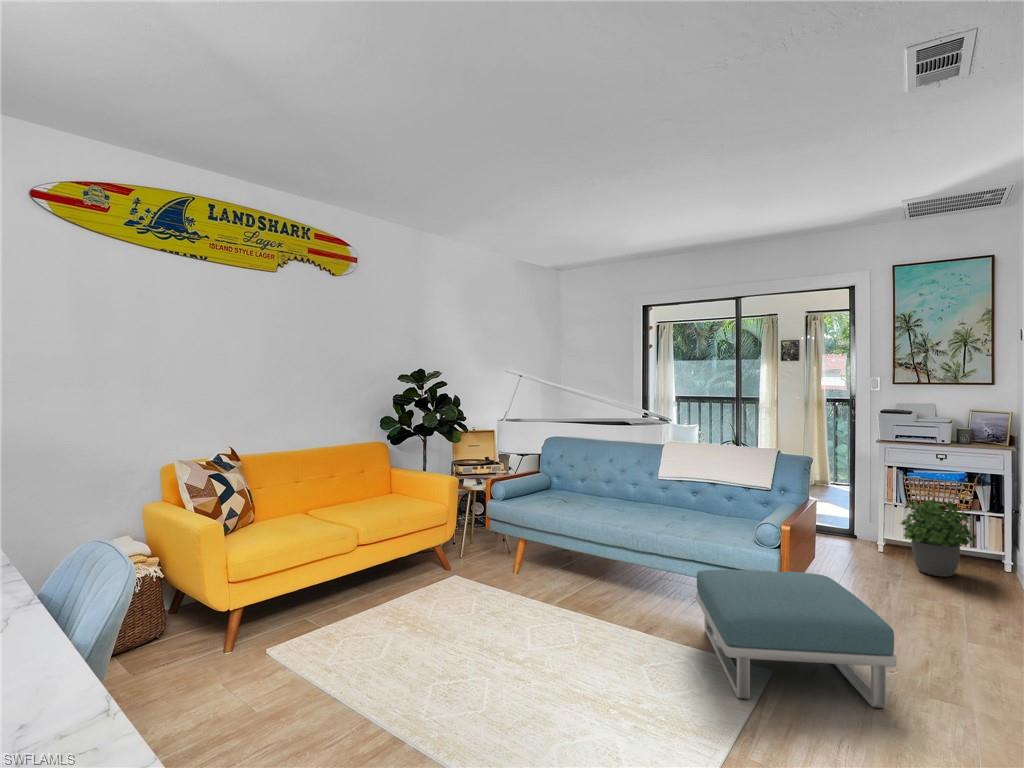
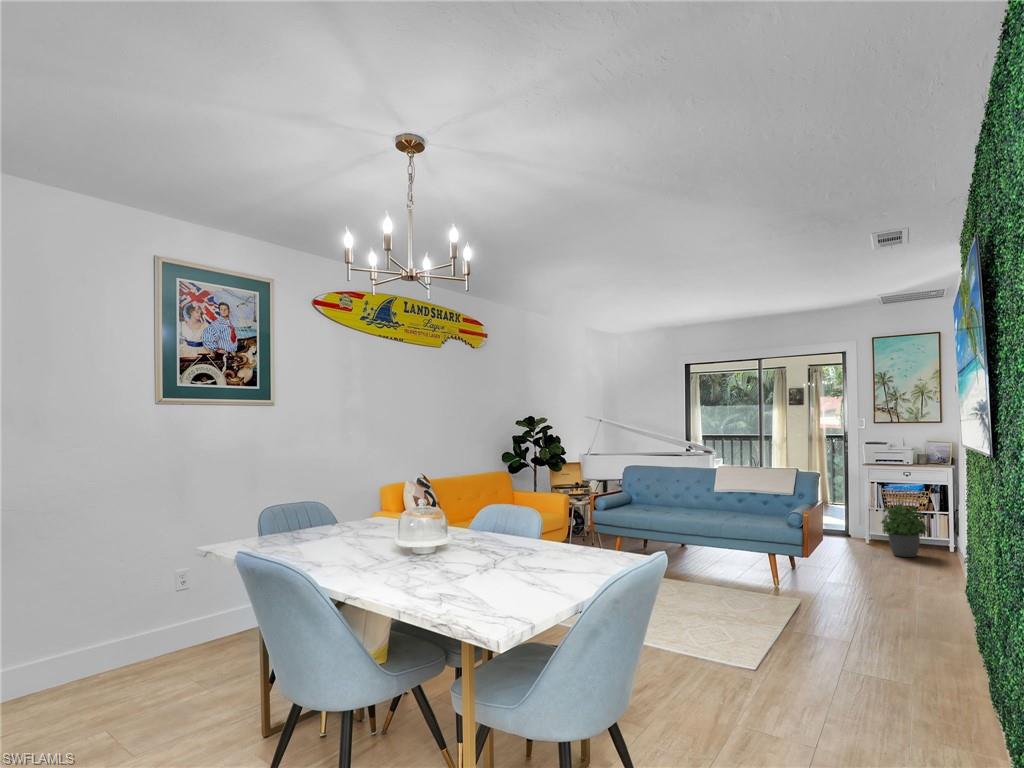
footstool: present [696,570,897,708] -> none [753,545,871,607]

